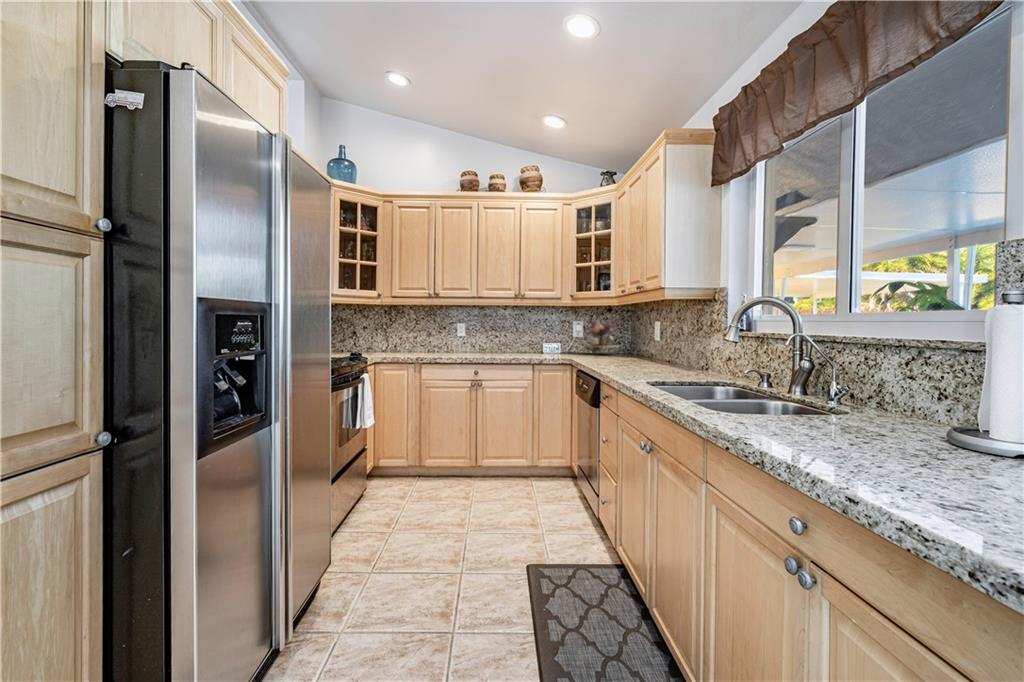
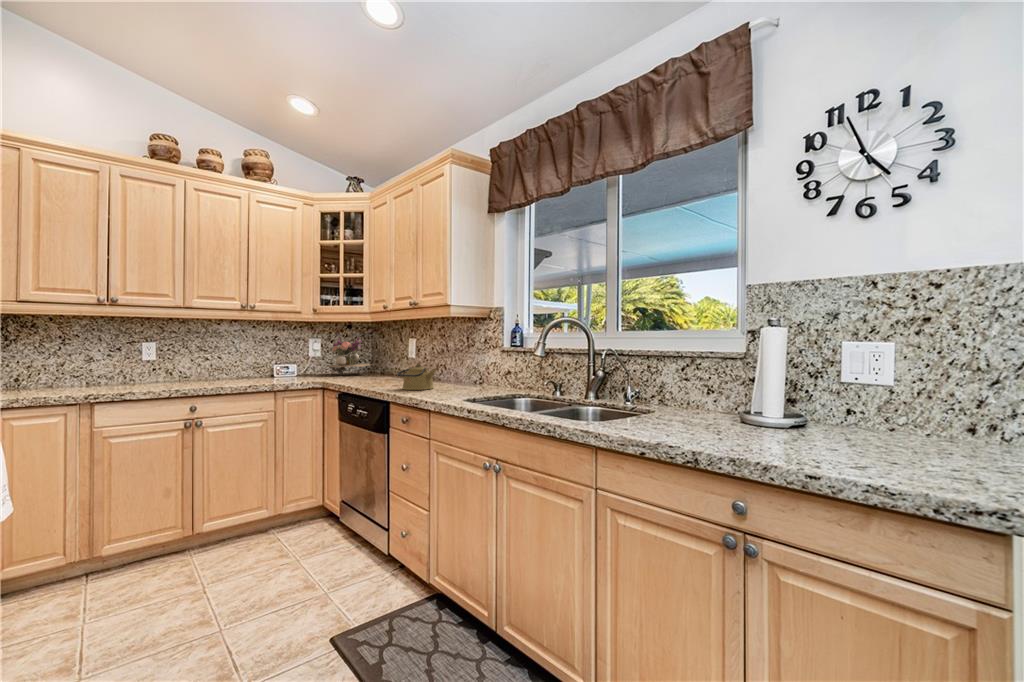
kettle: none [616,346,652,371] -> present [397,364,435,390]

